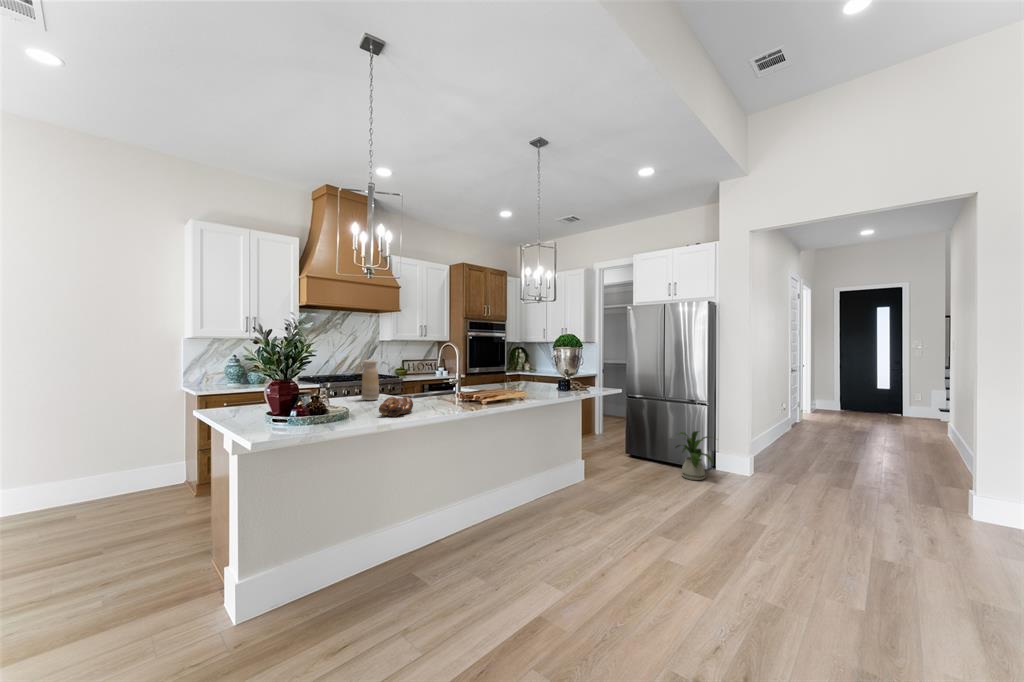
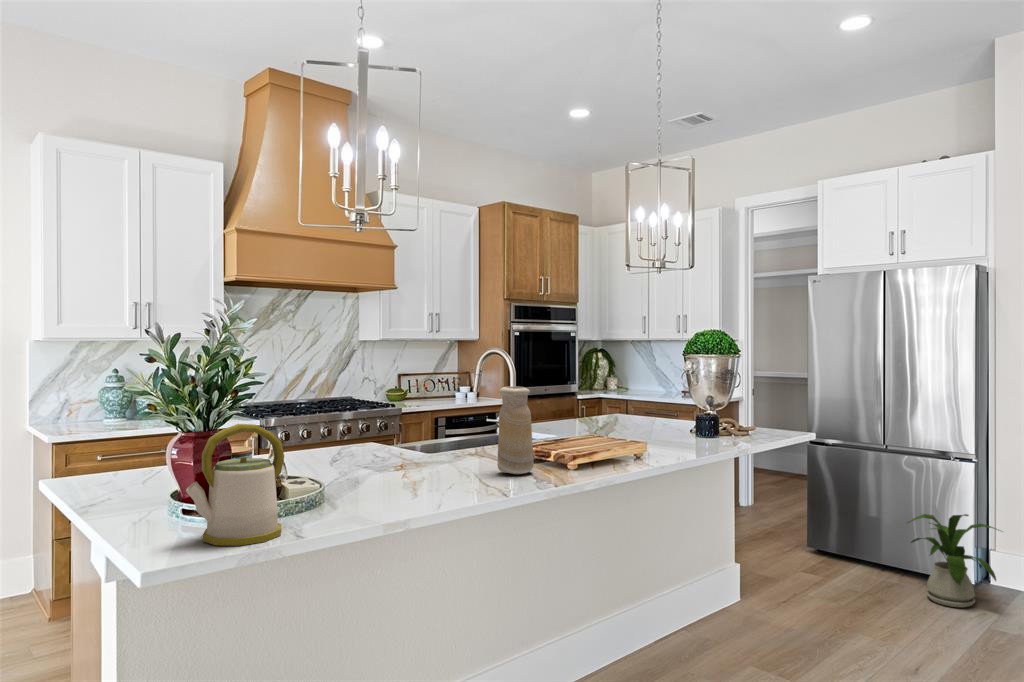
vase: present [362,360,379,400] -> present [497,386,534,474]
kettle: none [274,373,325,433] -> present [186,424,284,546]
bread loaf: present [379,397,413,417] -> none [382,461,445,503]

